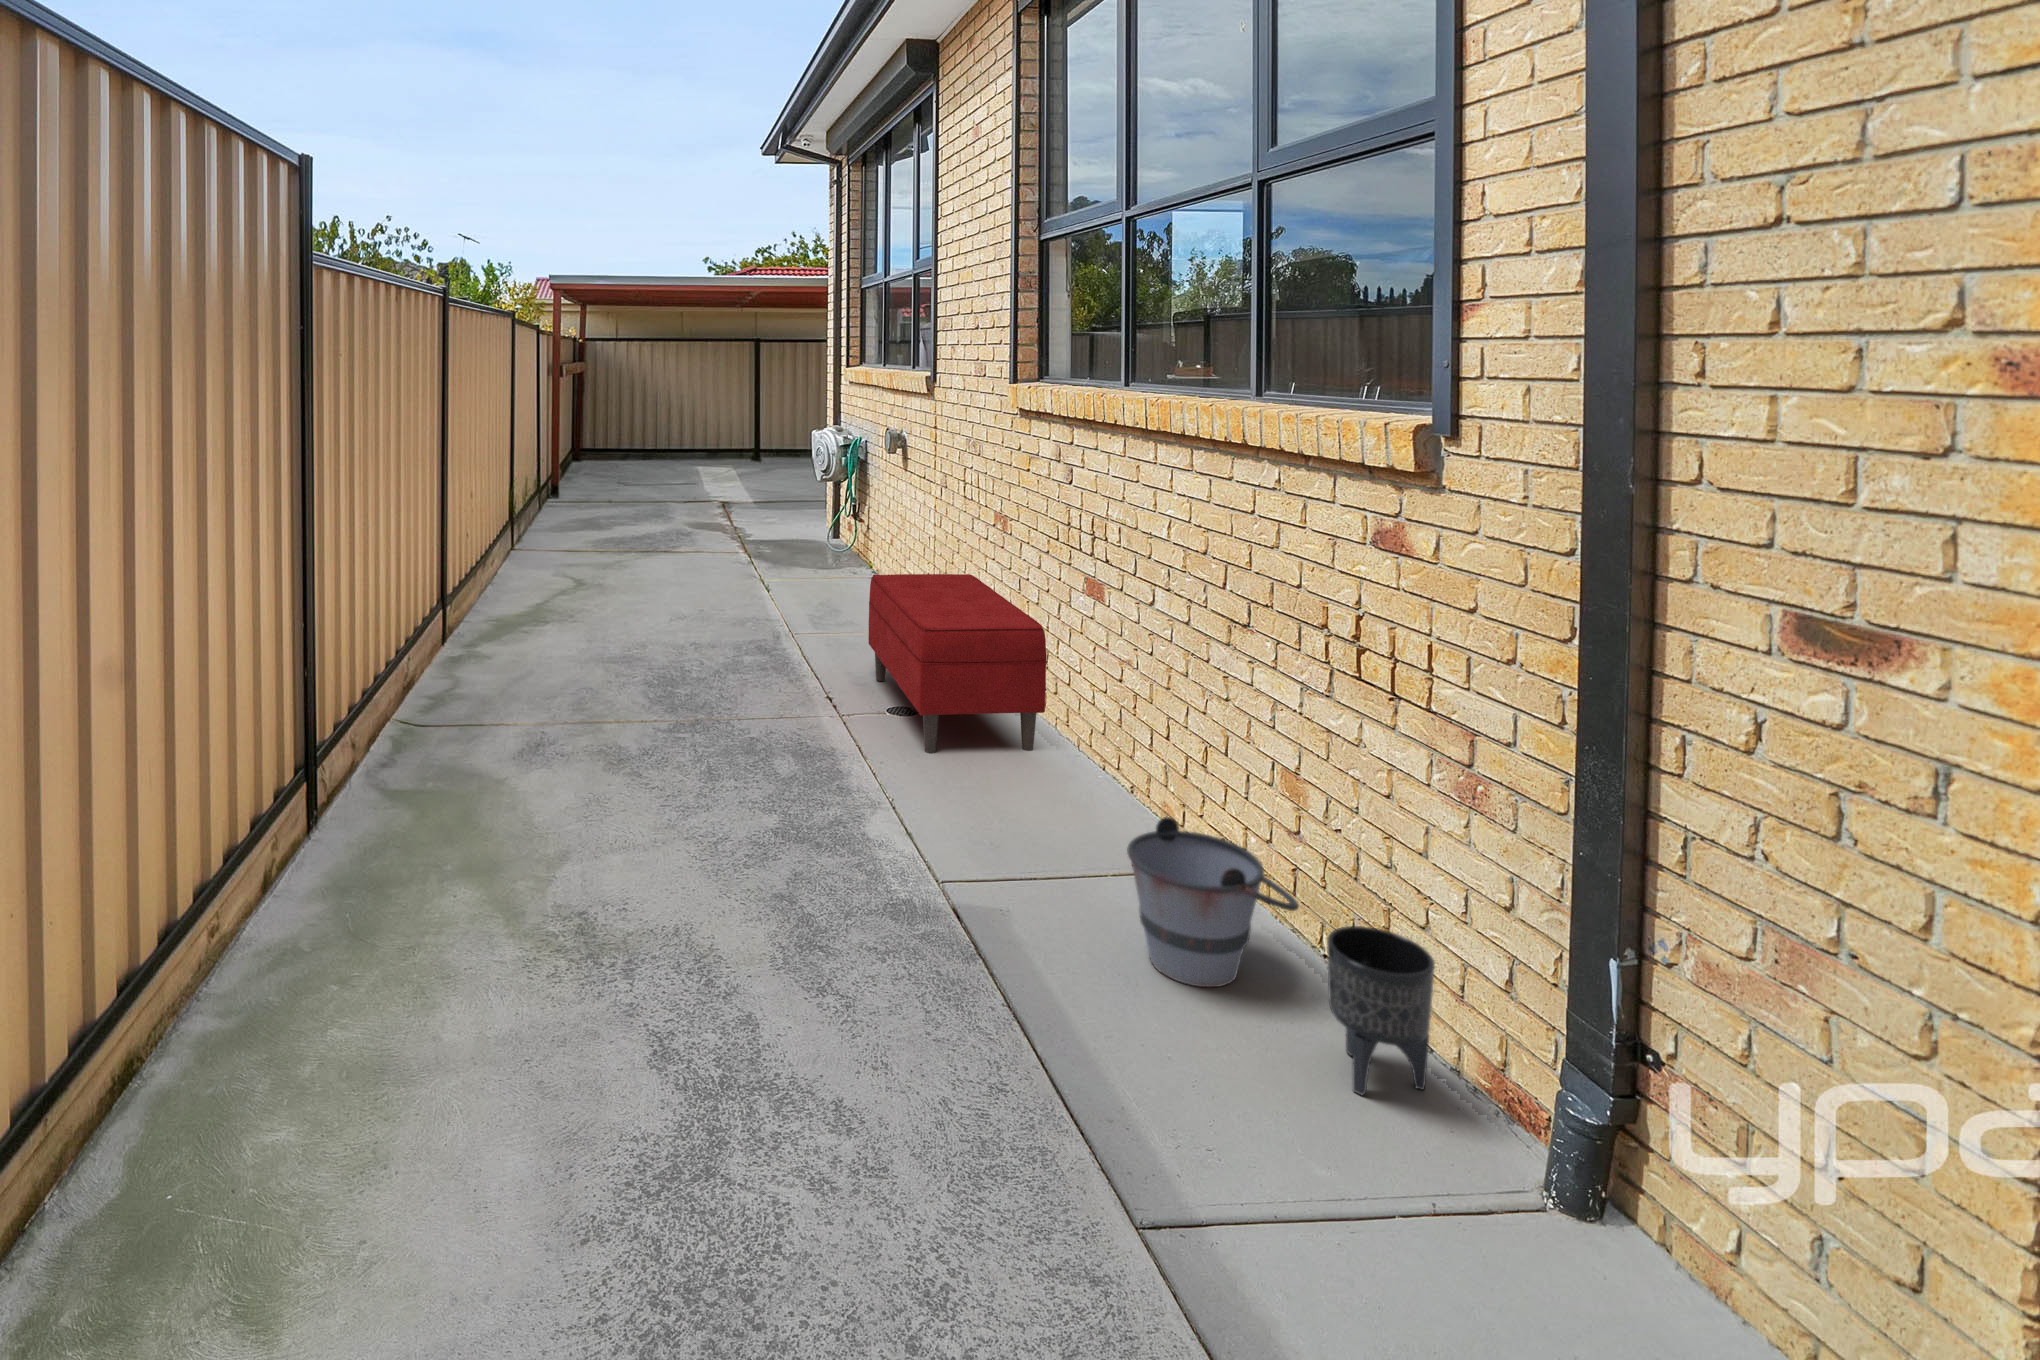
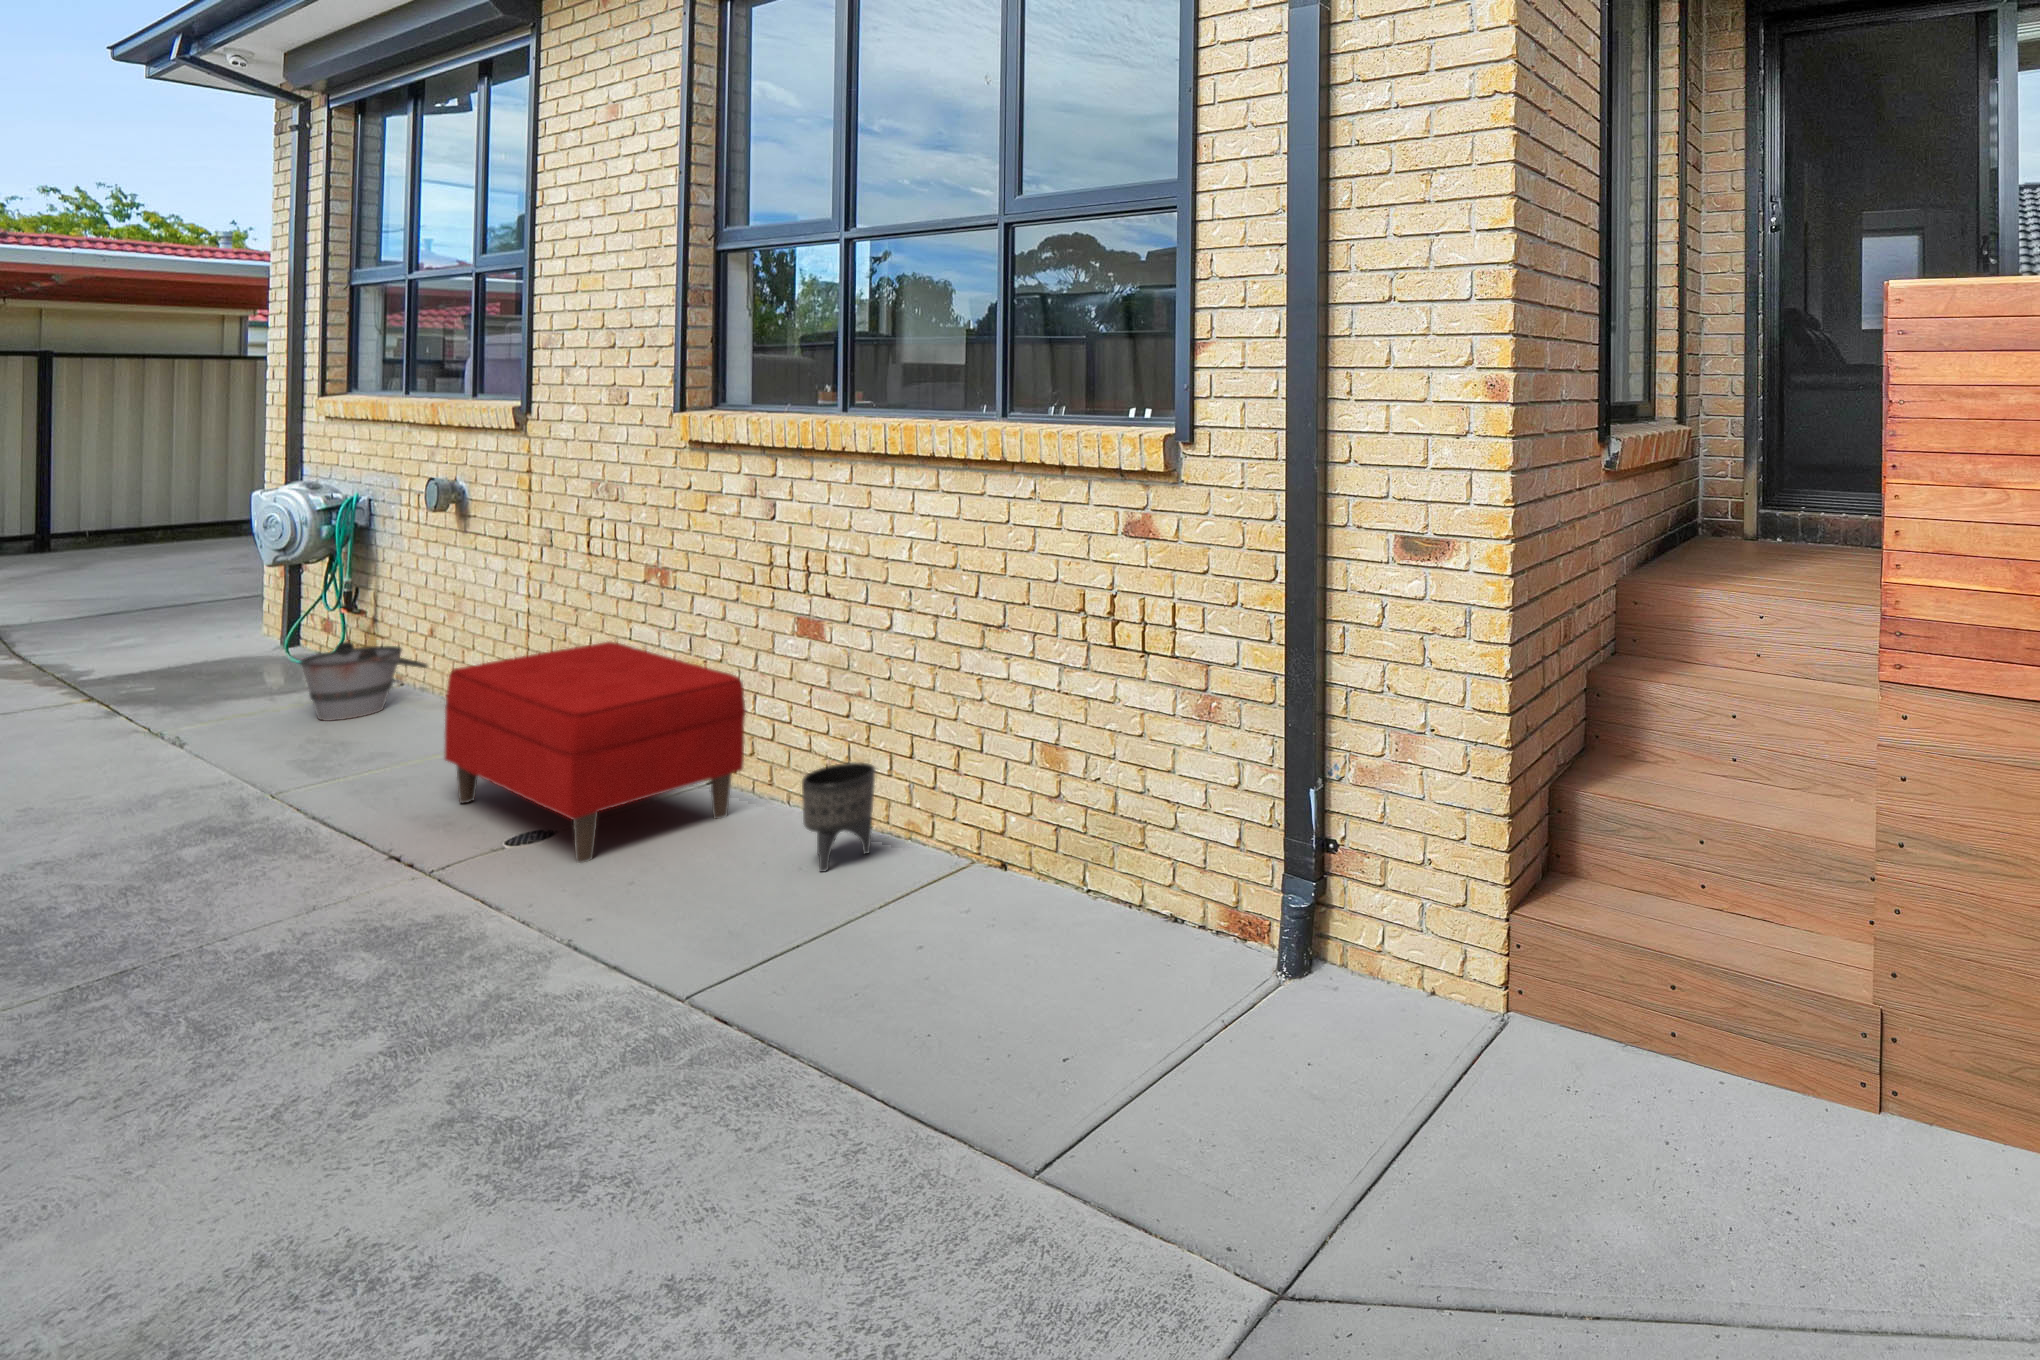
bucket: present [1127,817,1299,987] -> present [300,641,427,721]
planter: present [1327,926,1435,1096] -> present [802,762,876,871]

